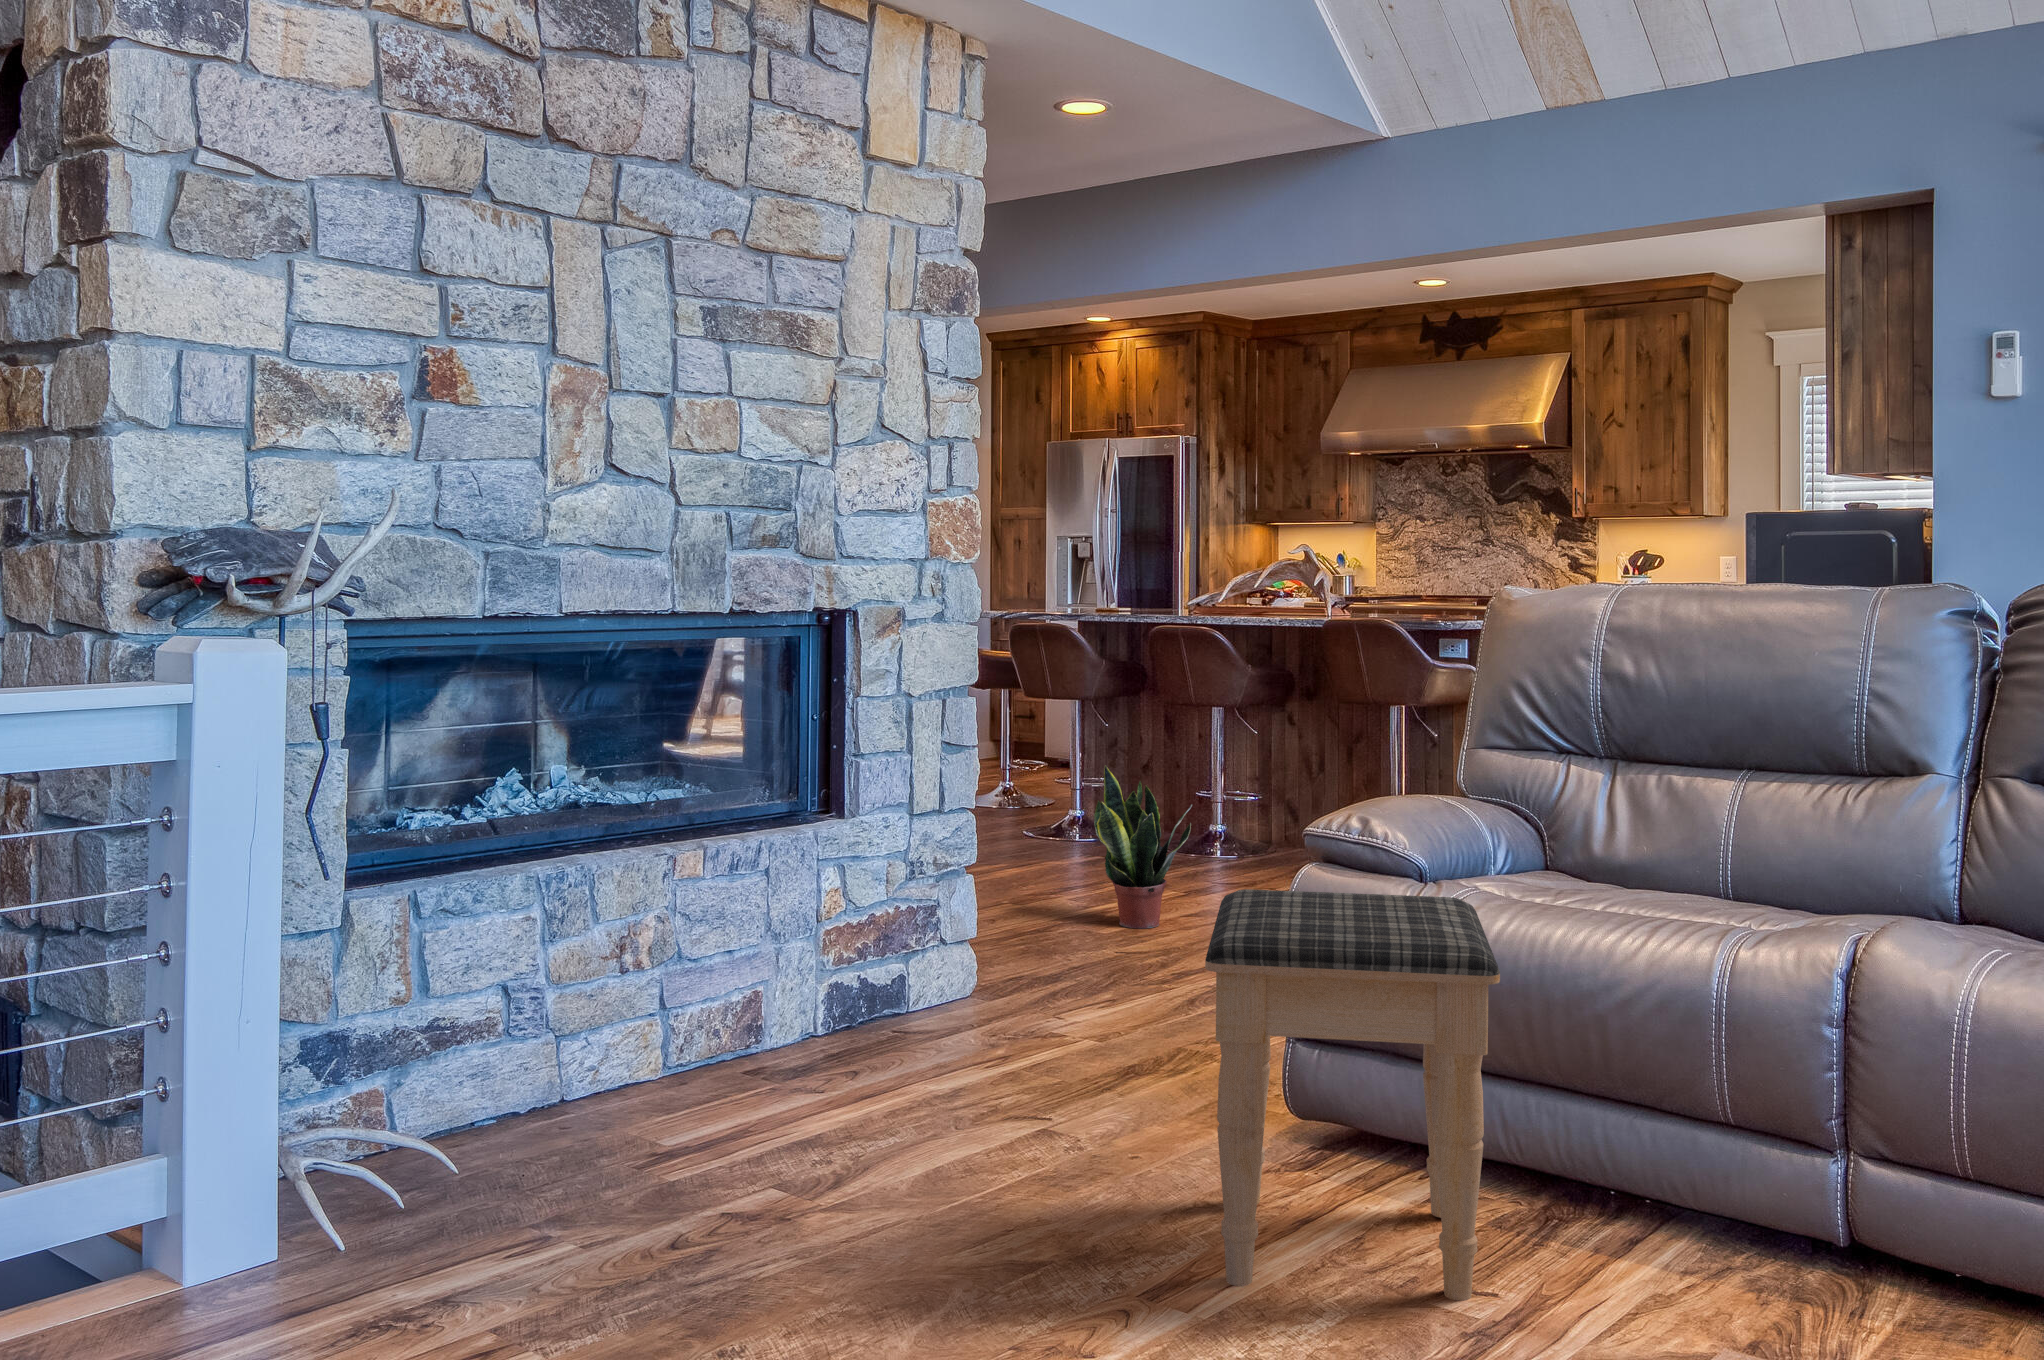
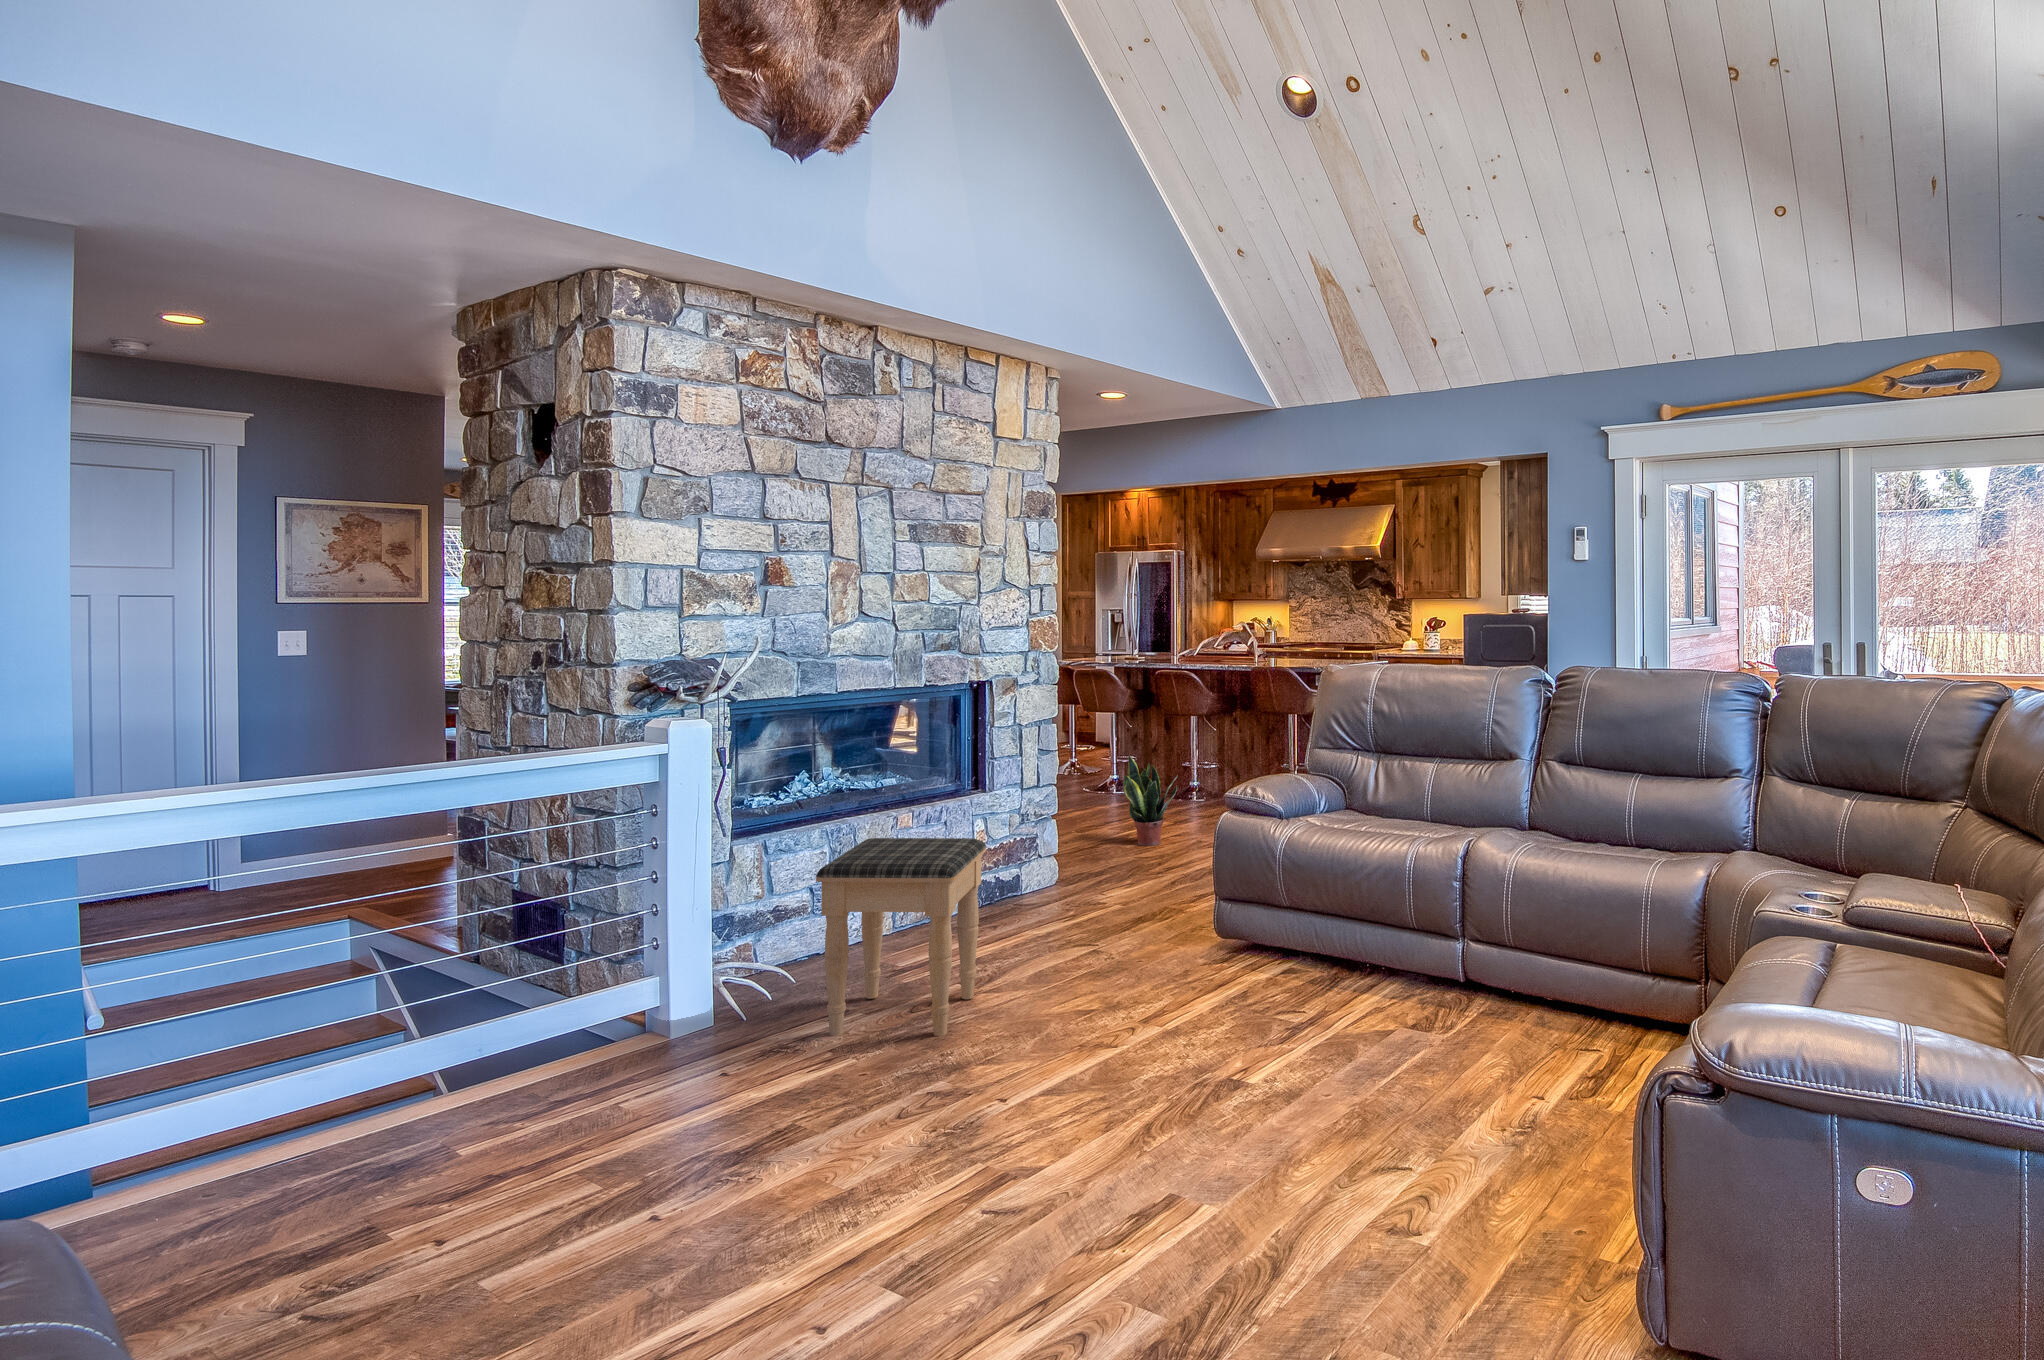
footstool: present [1205,889,1500,1301] -> present [816,838,986,1036]

